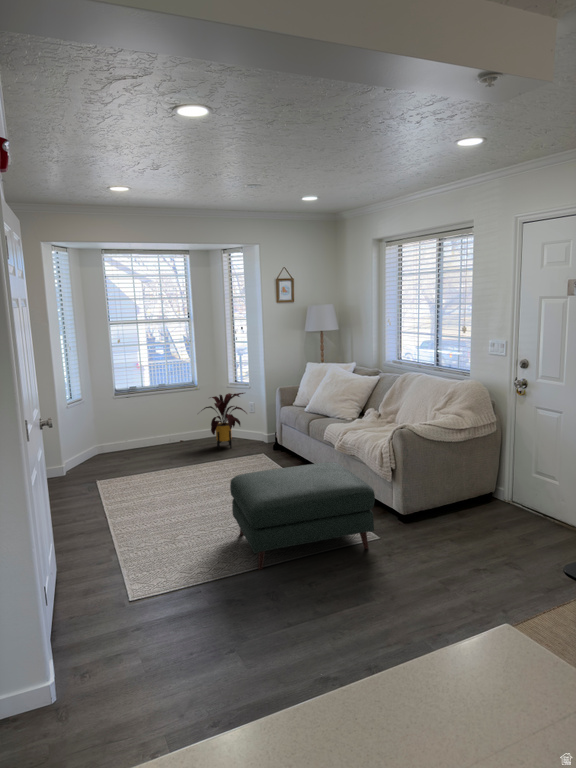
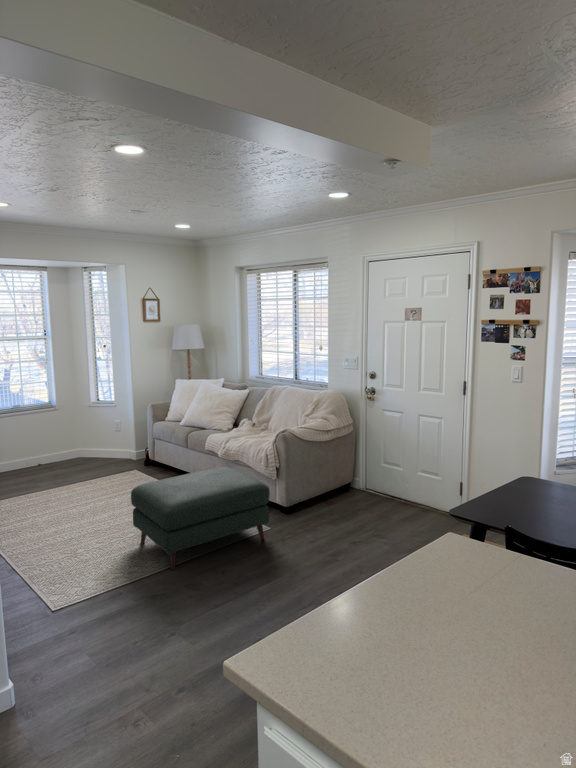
house plant: present [203,393,245,449] -> none [62,410,119,469]

